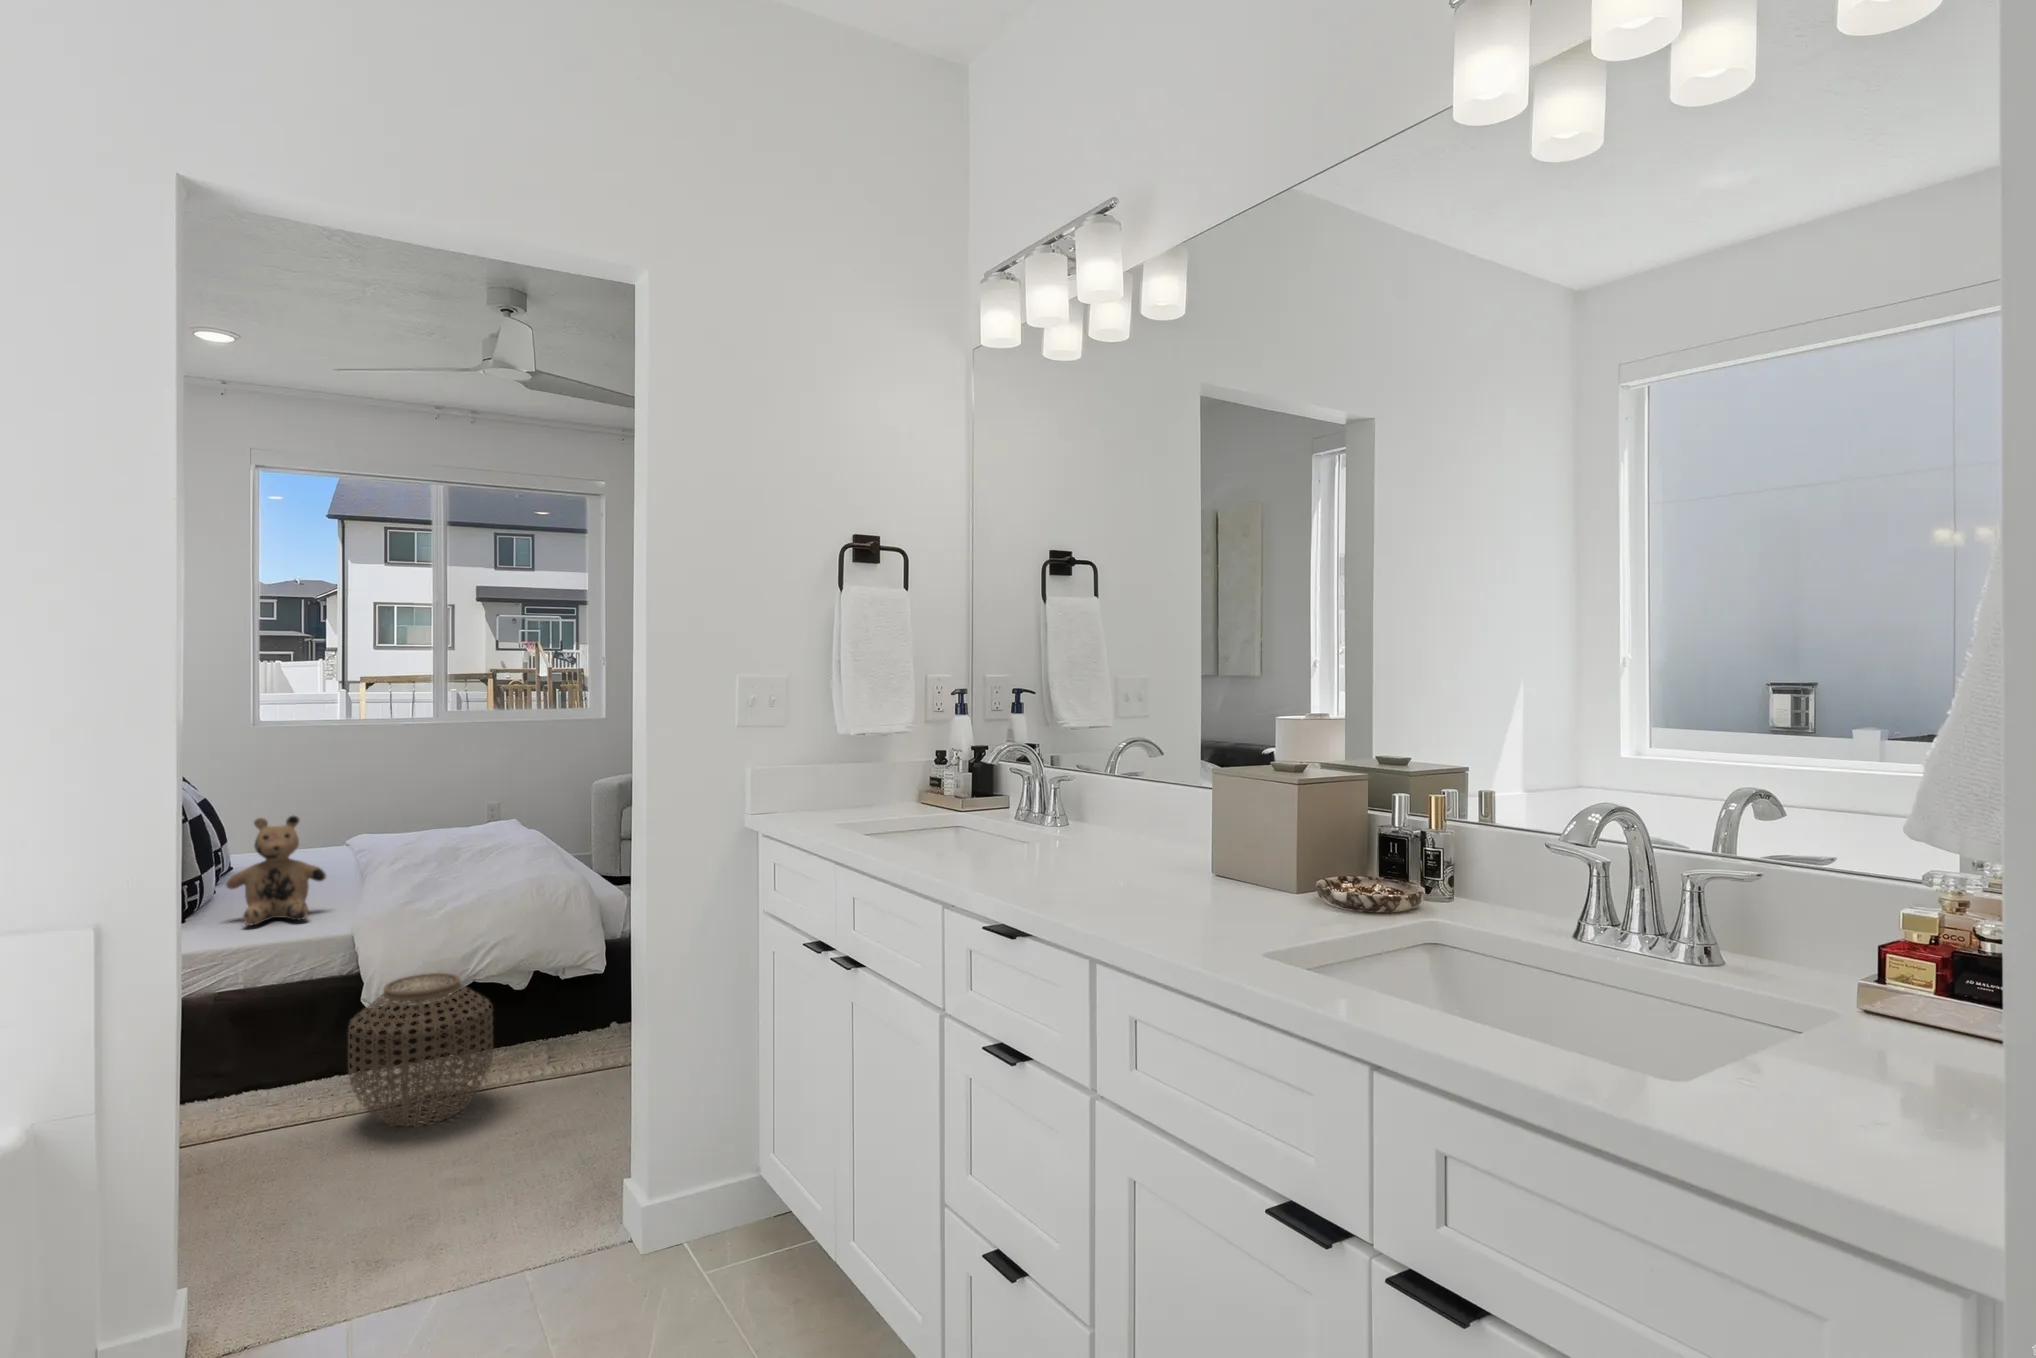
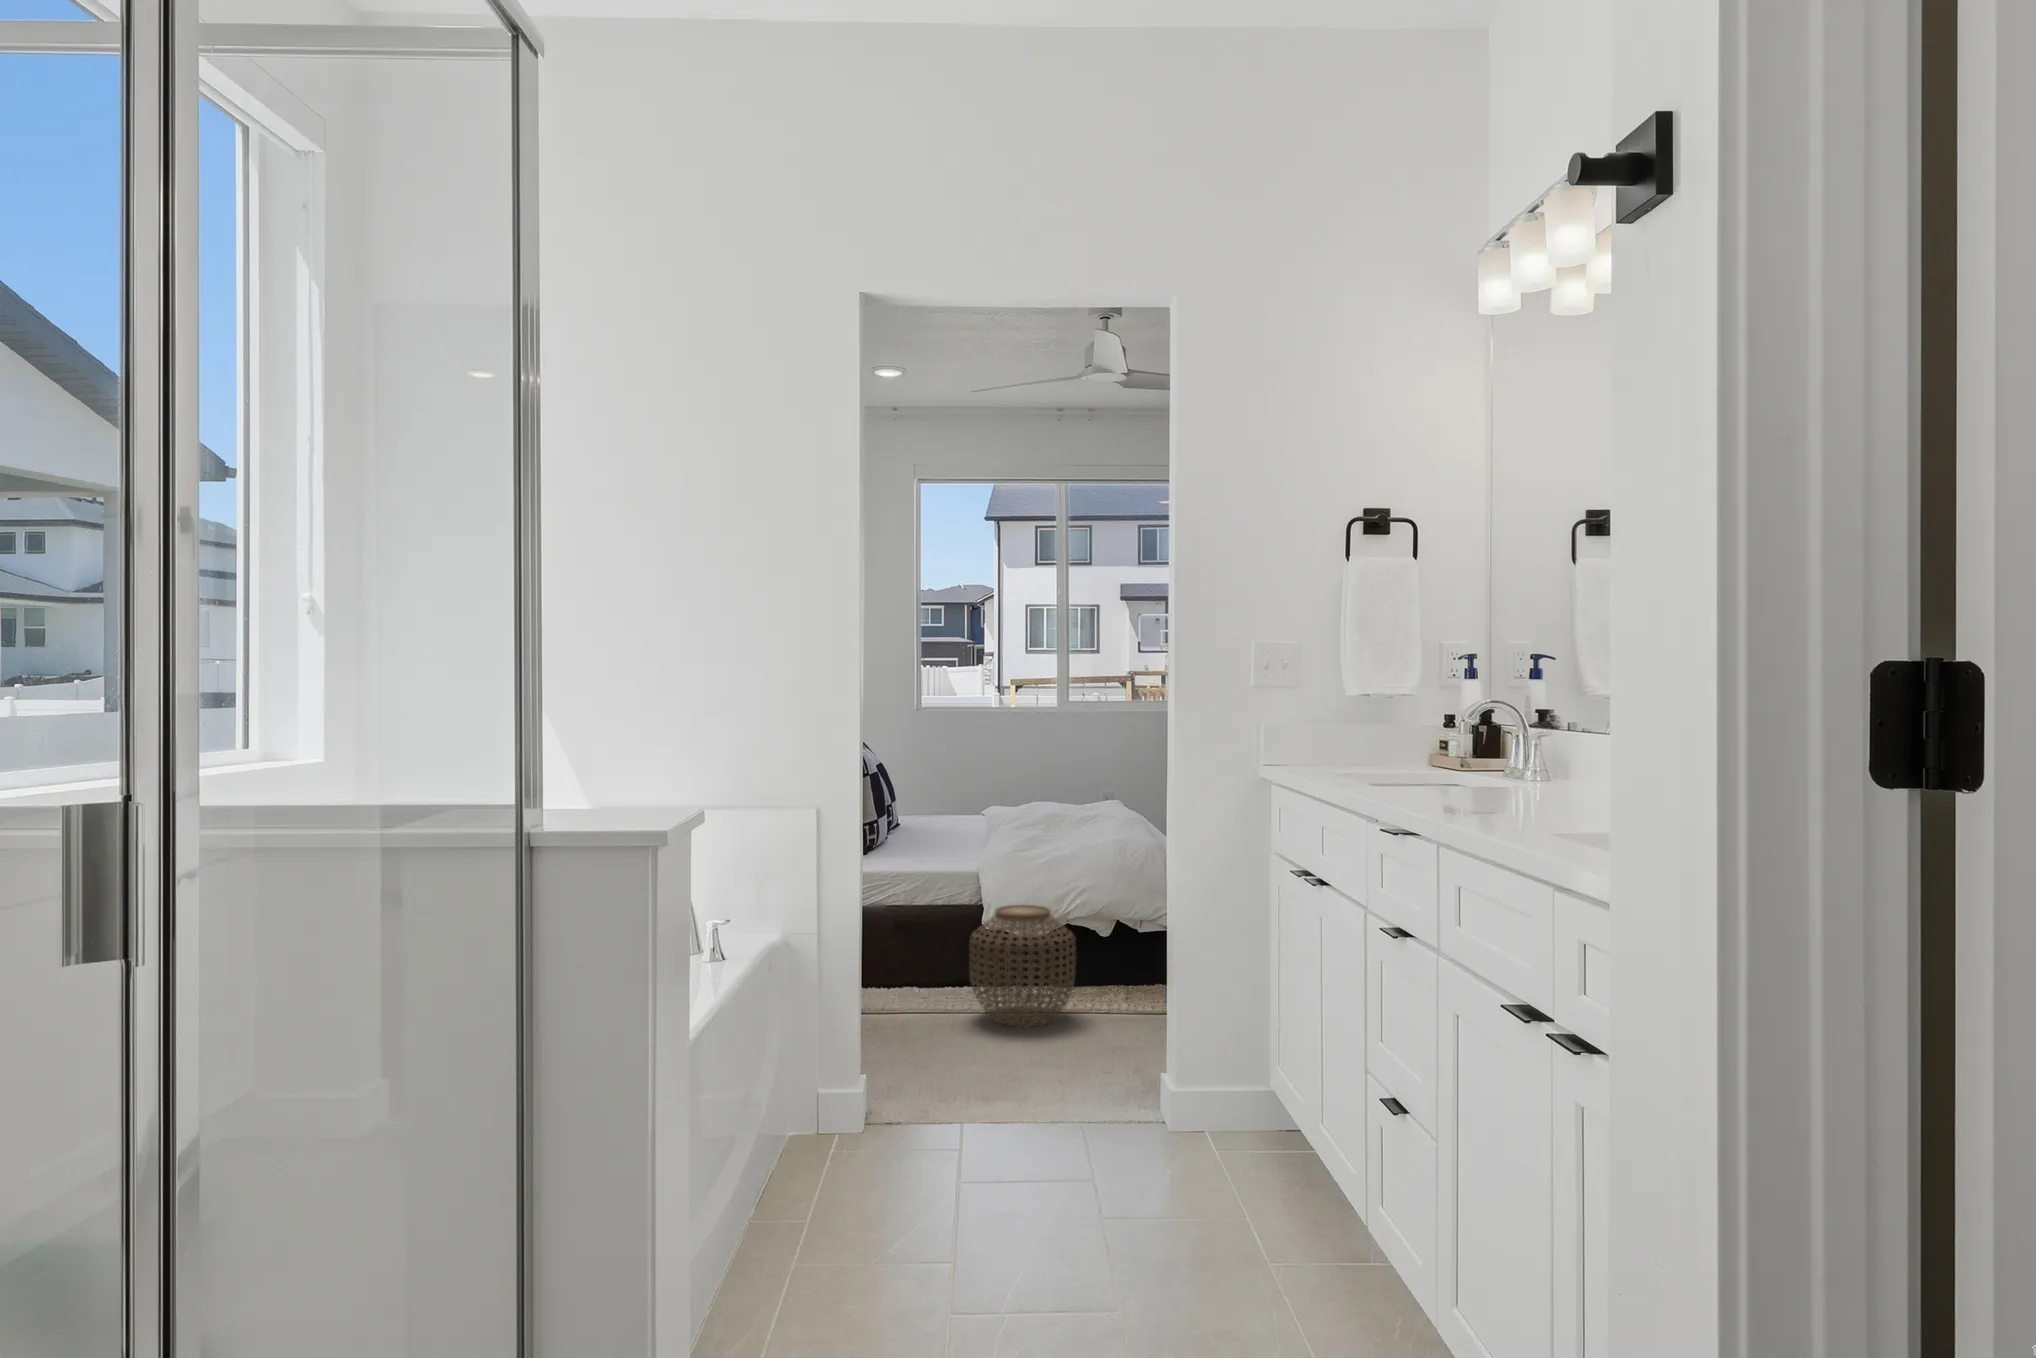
teddy bear: present [226,816,326,925] -> none [897,774,964,858]

